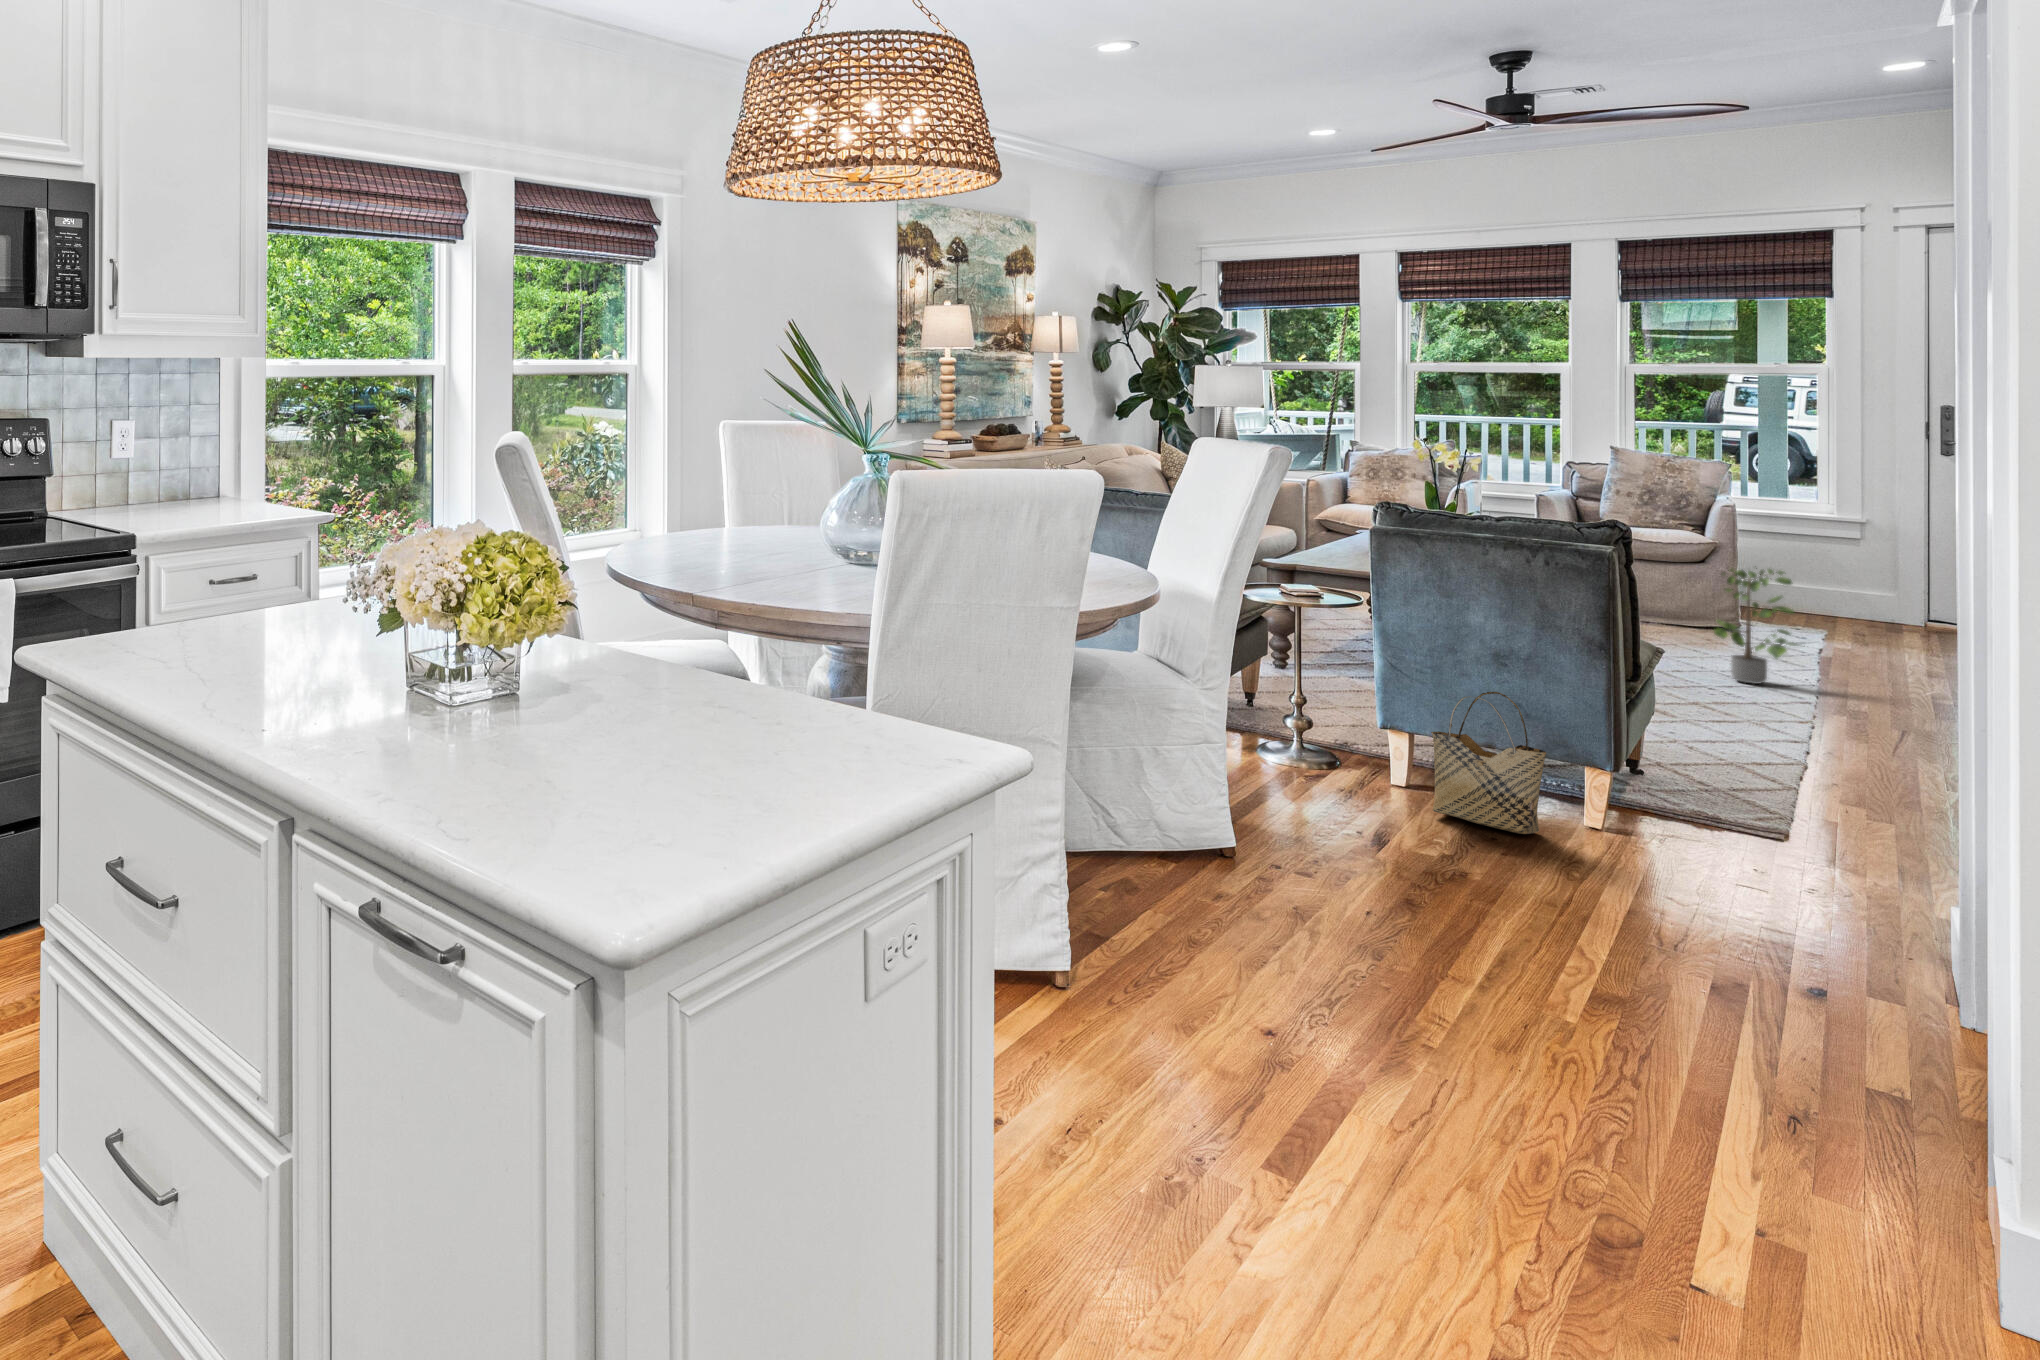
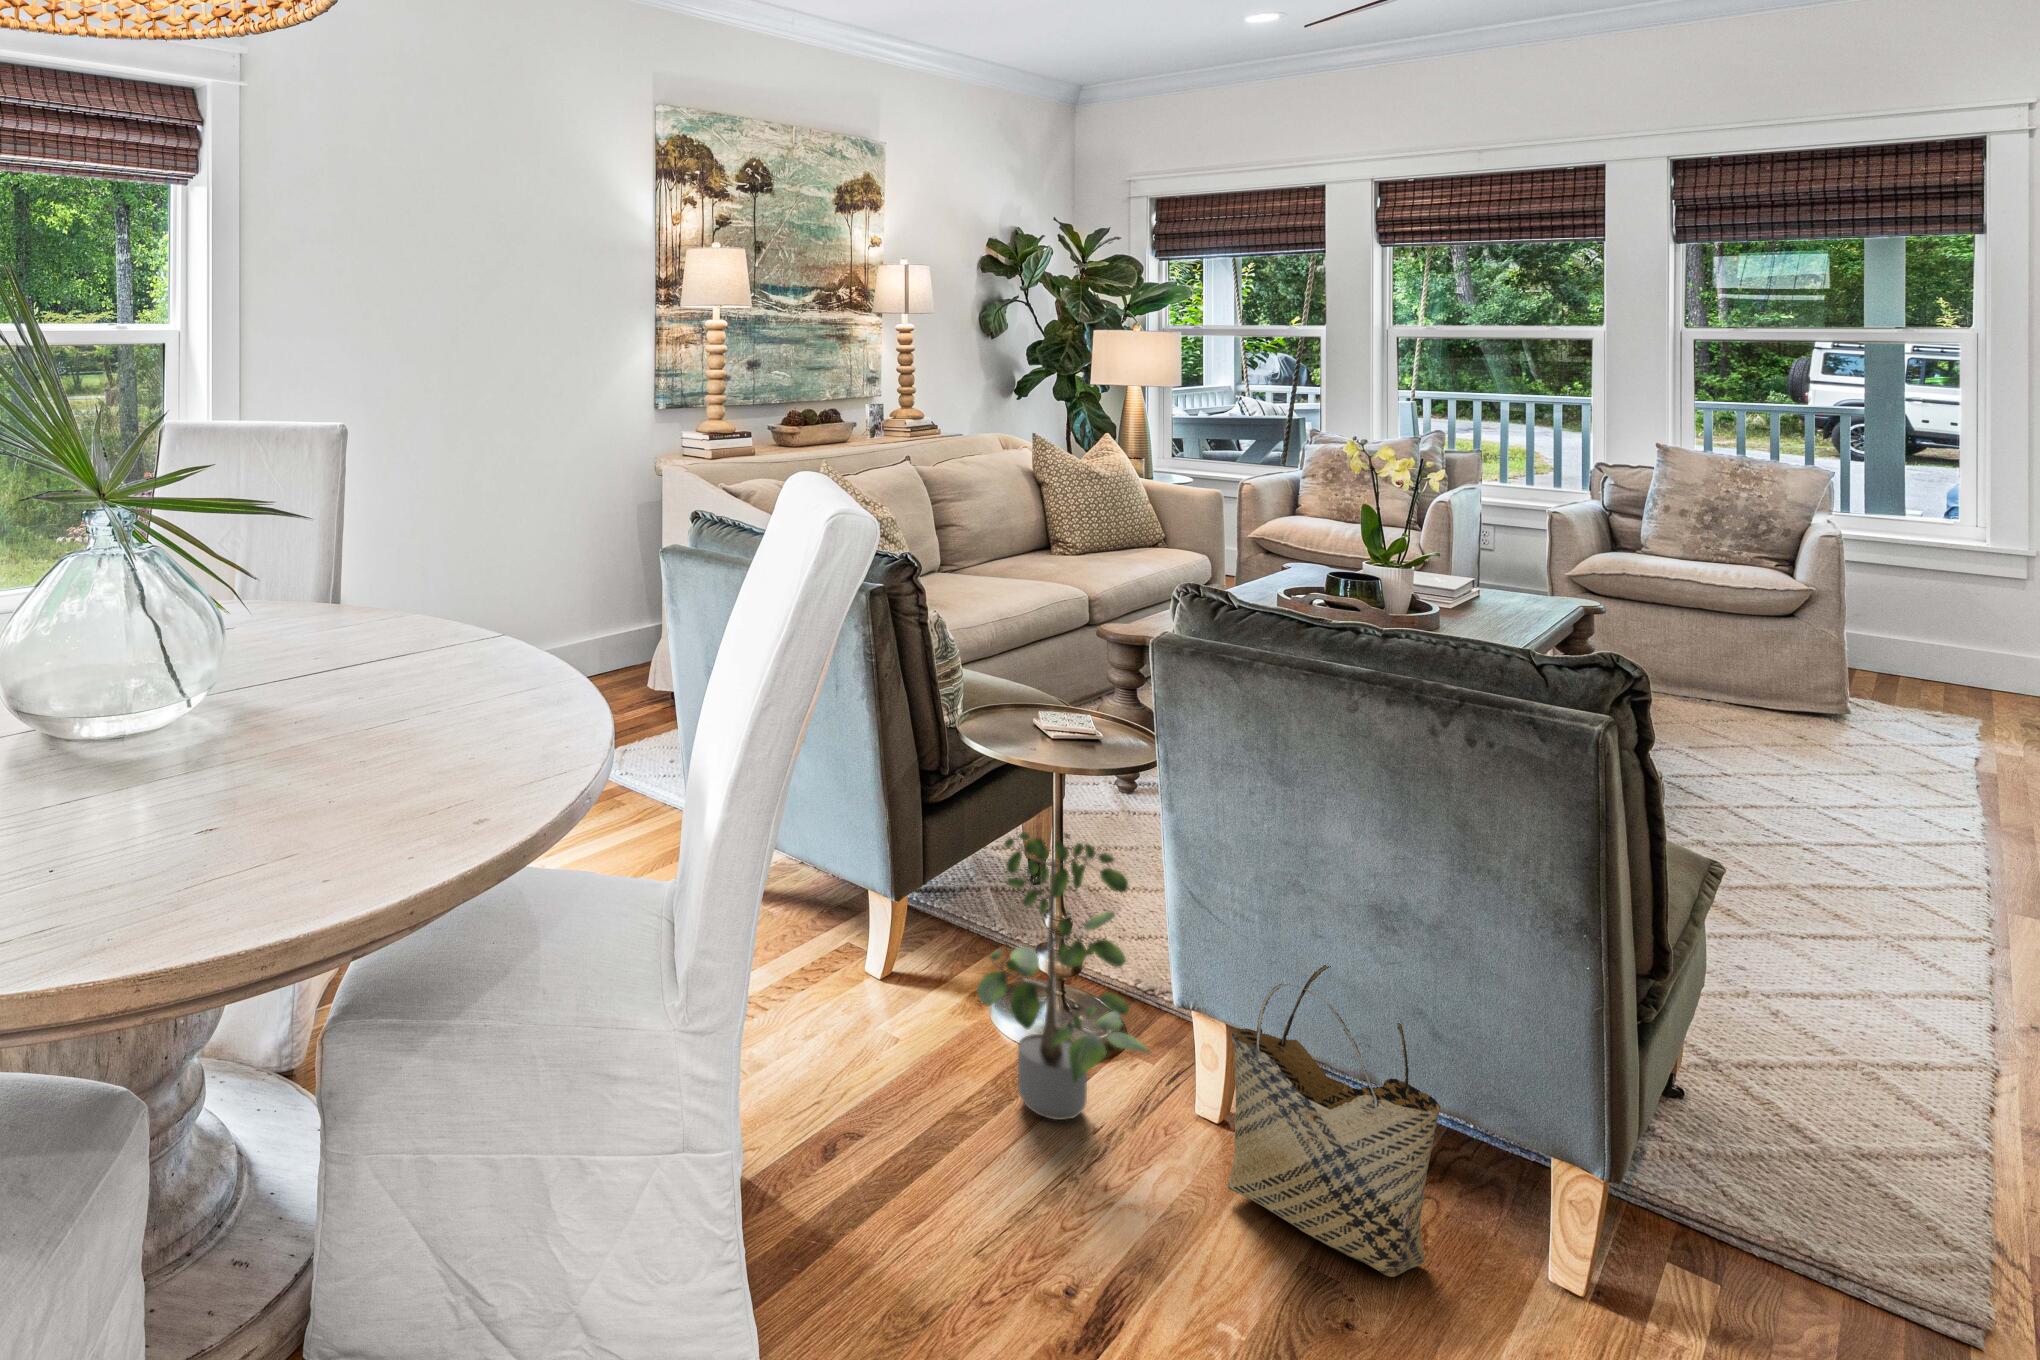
potted plant: present [1714,568,1798,684] -> present [977,832,1150,1120]

